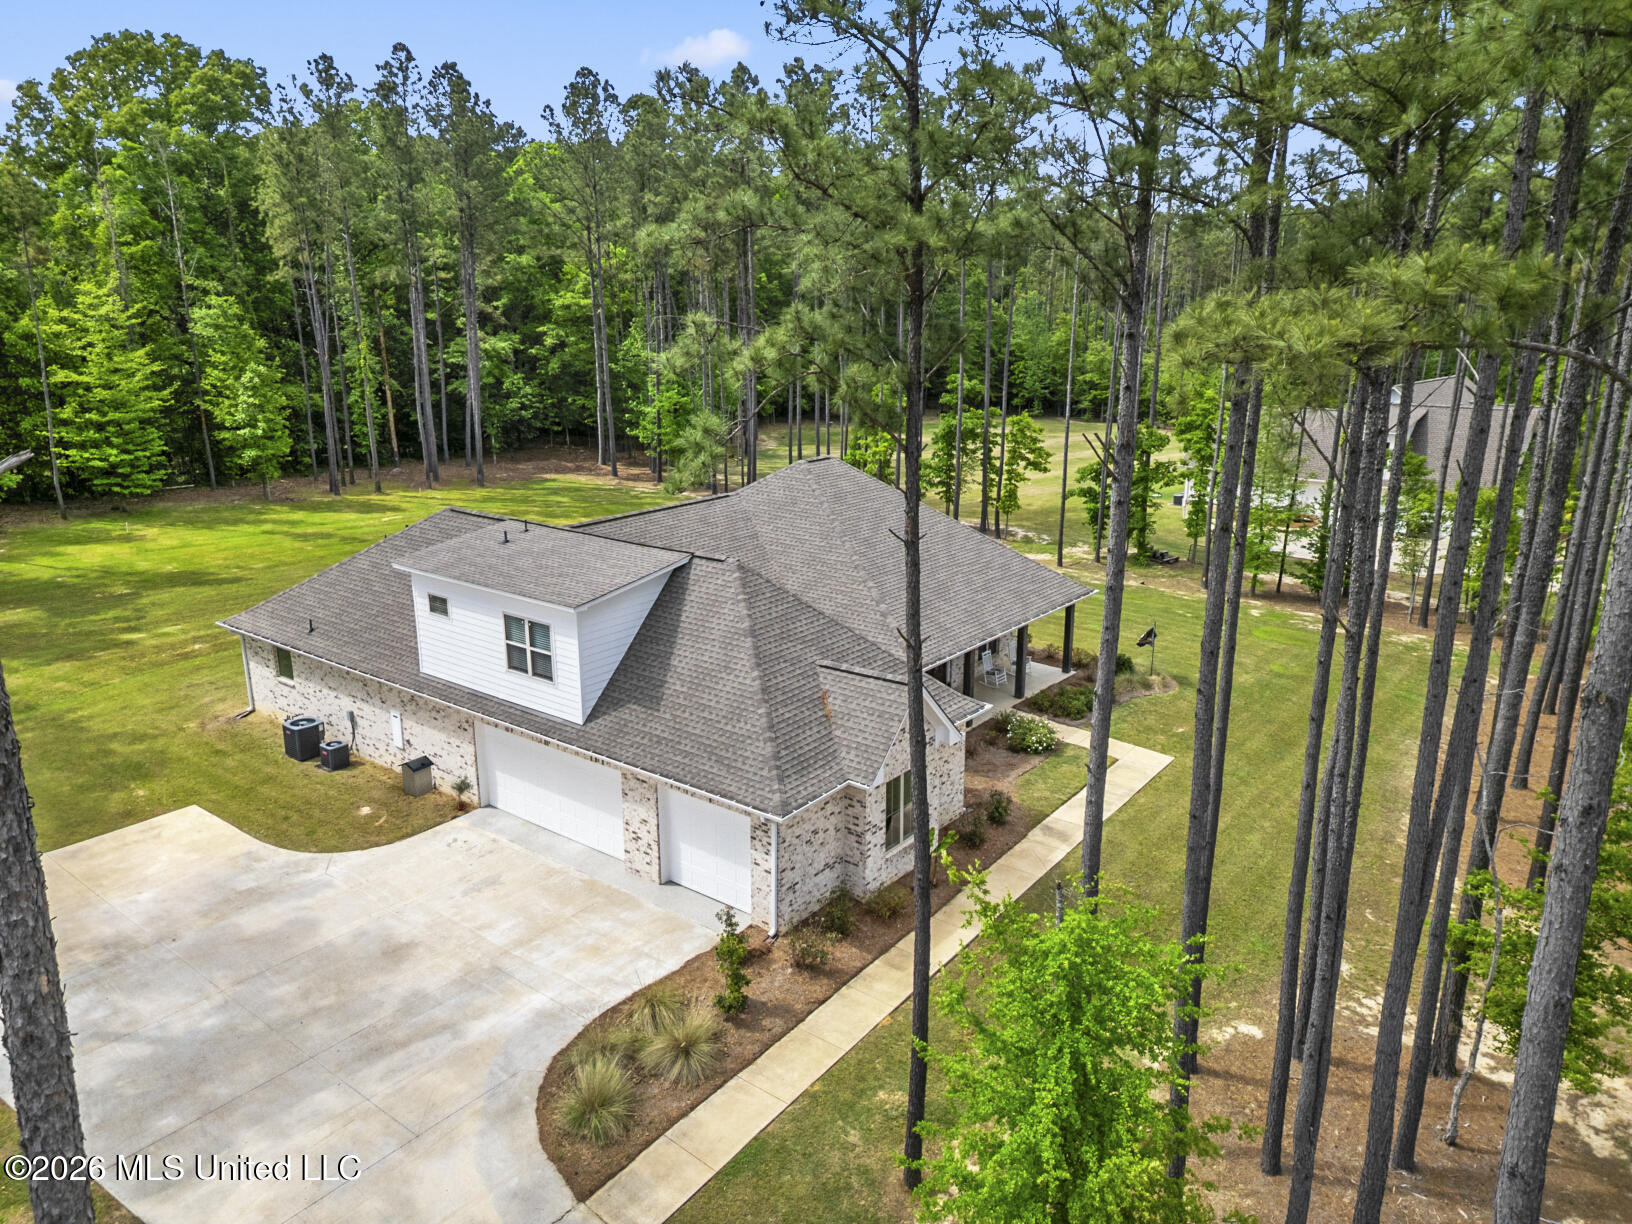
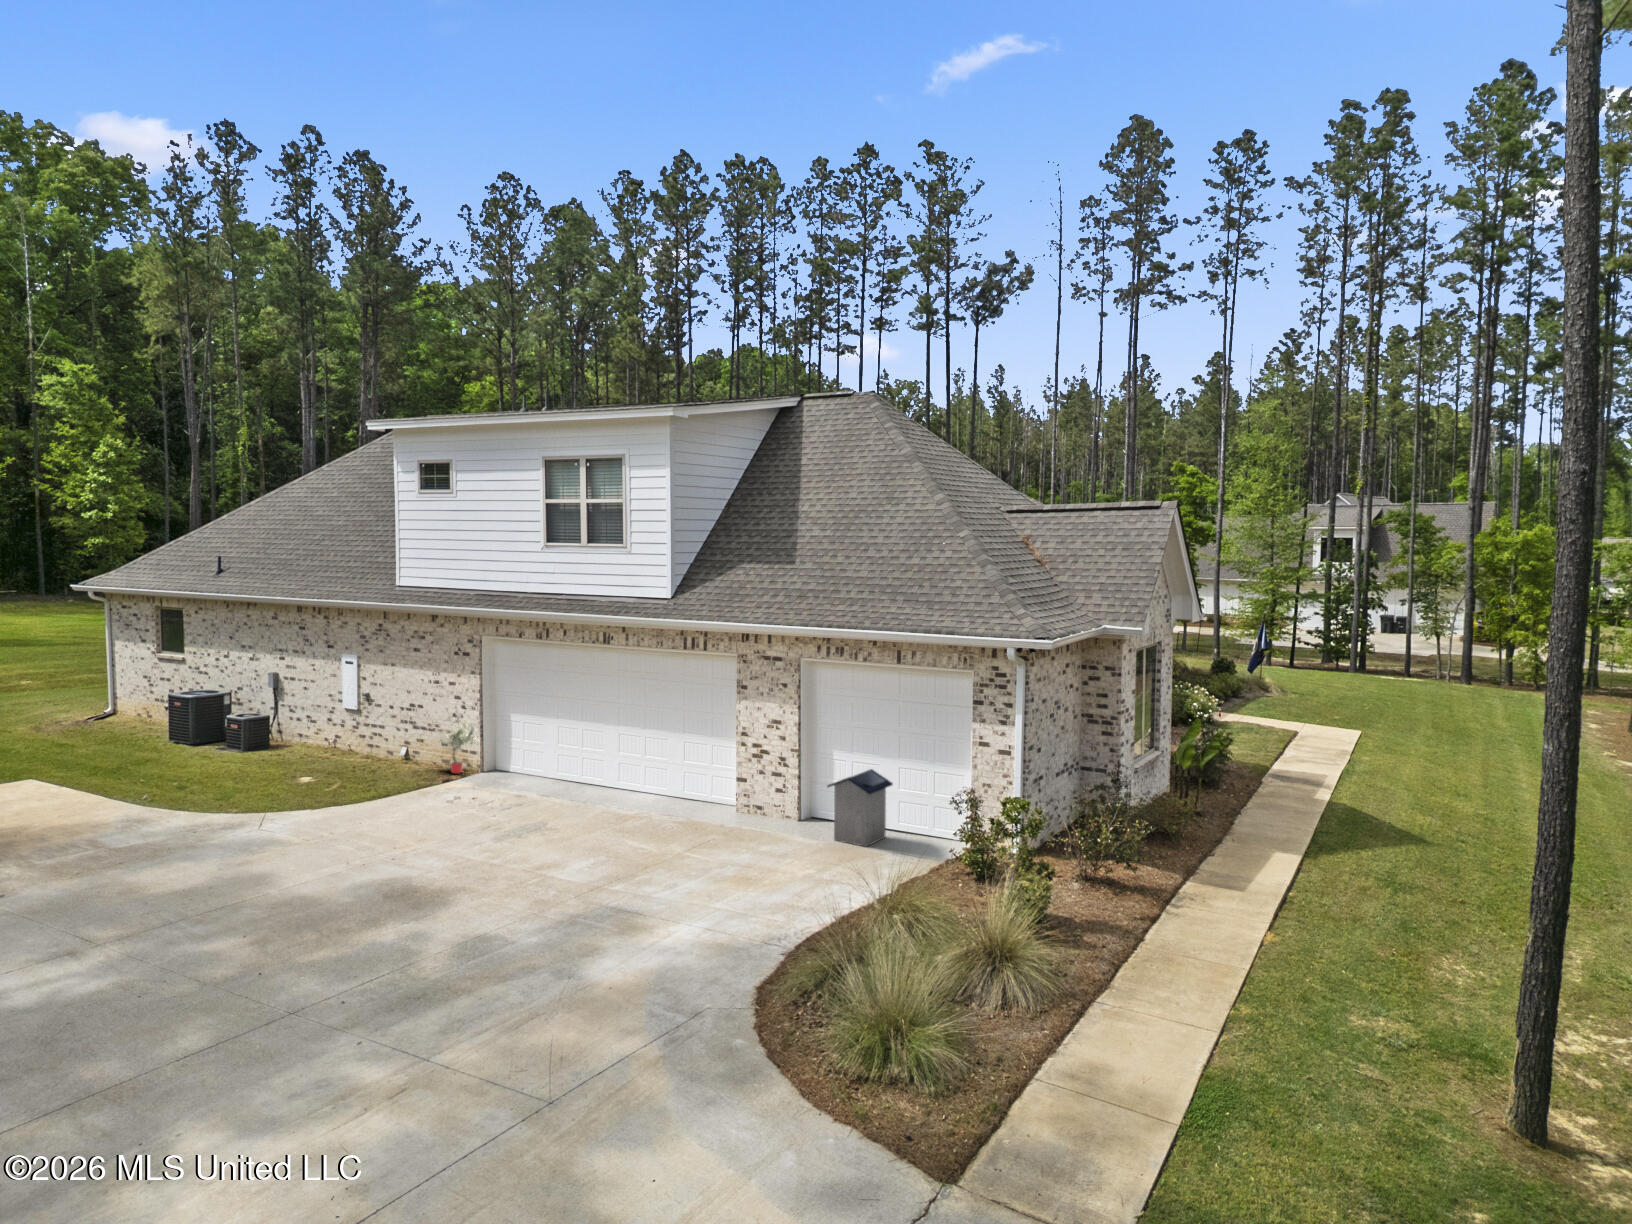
trash can: present [398,755,434,797] -> present [827,769,893,846]

